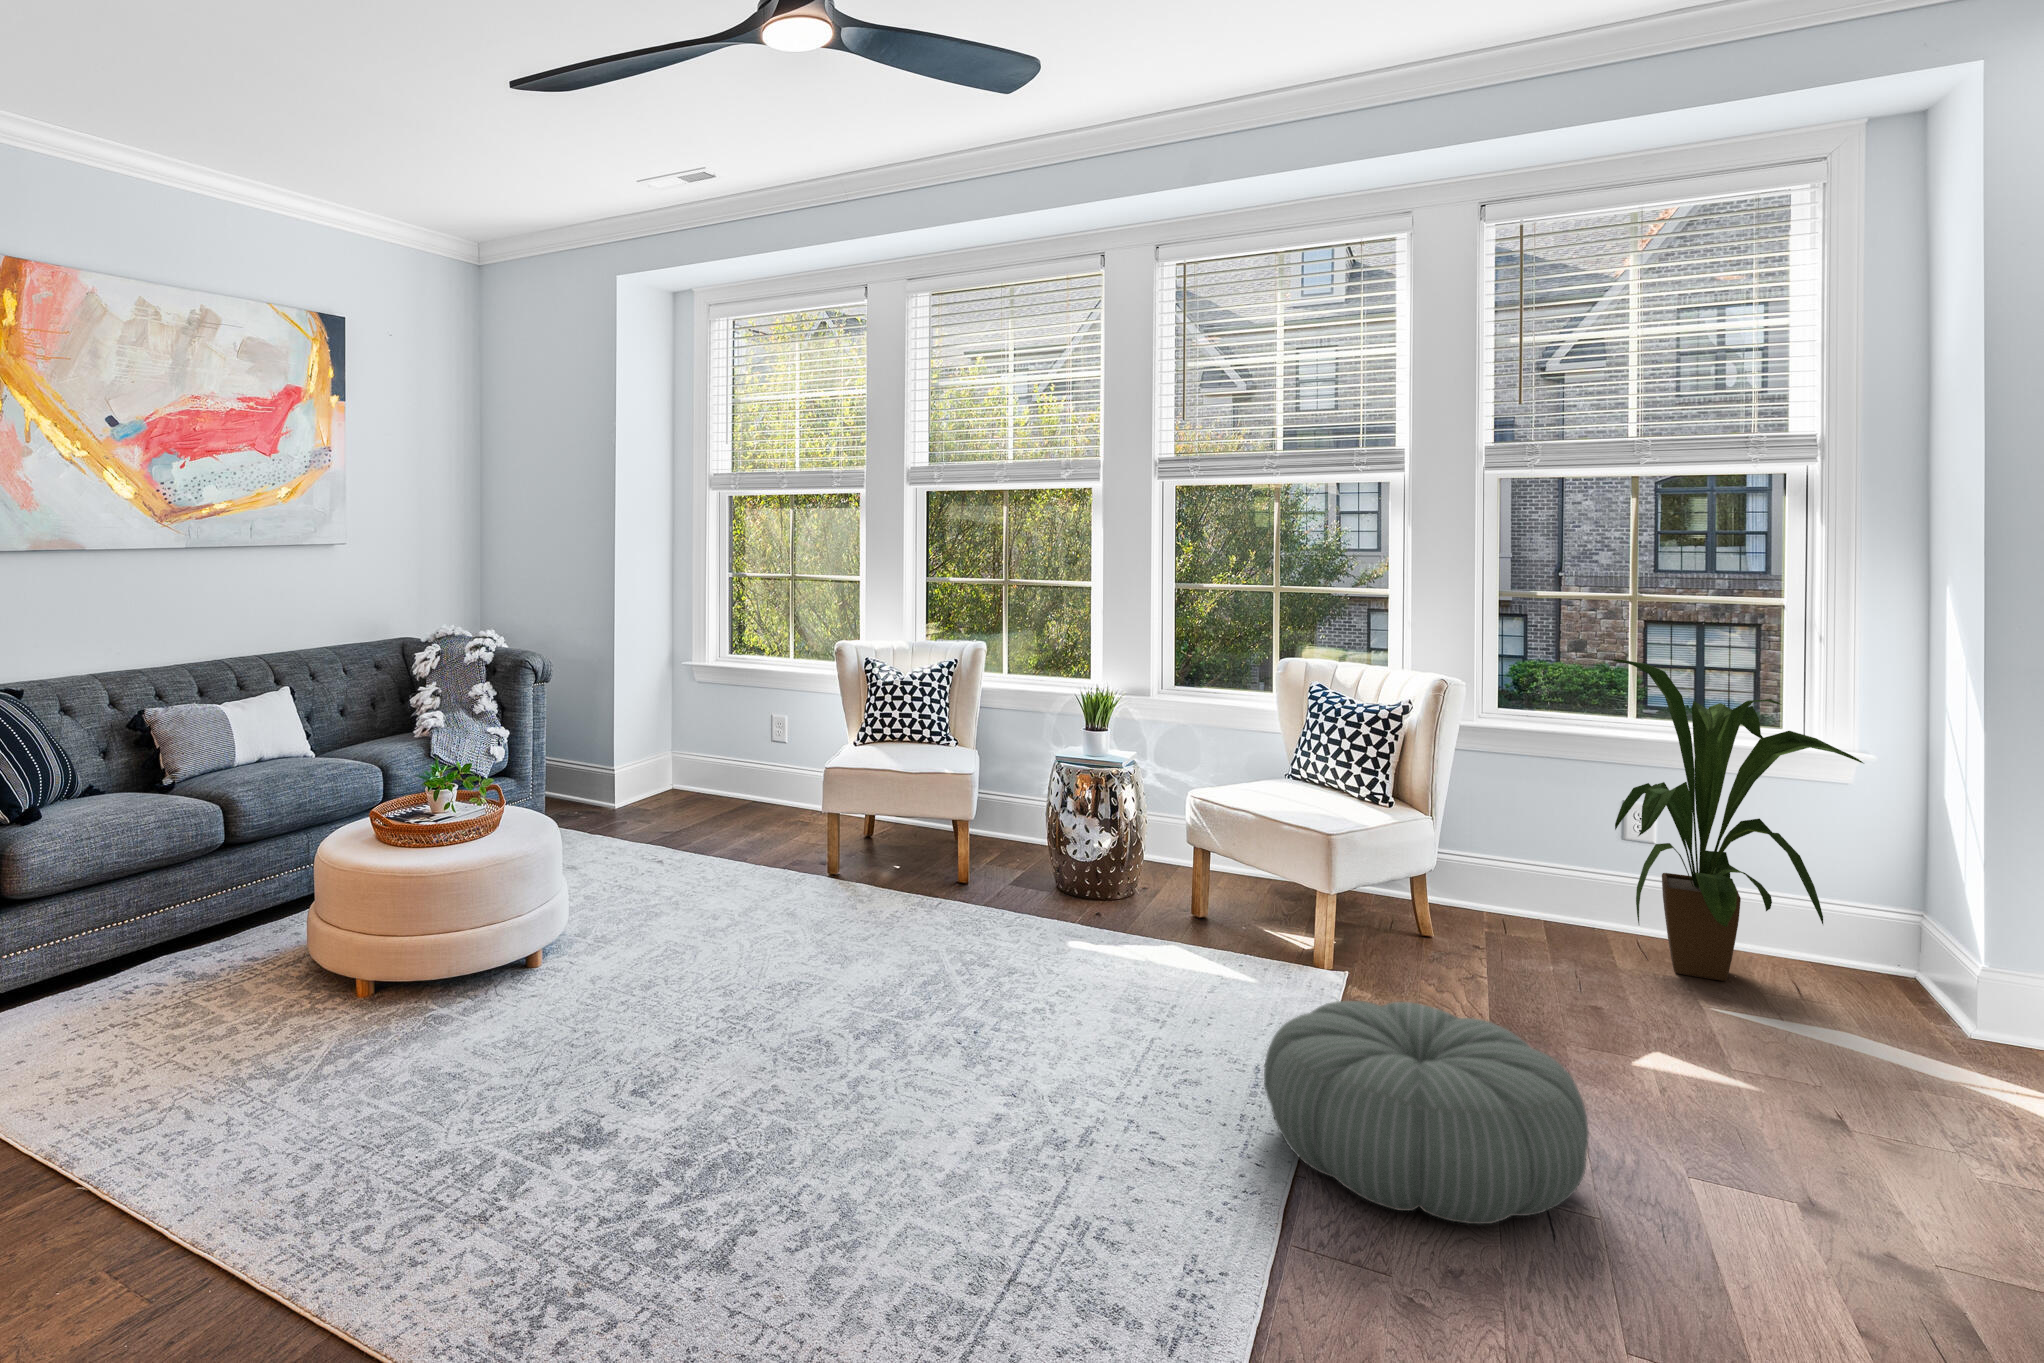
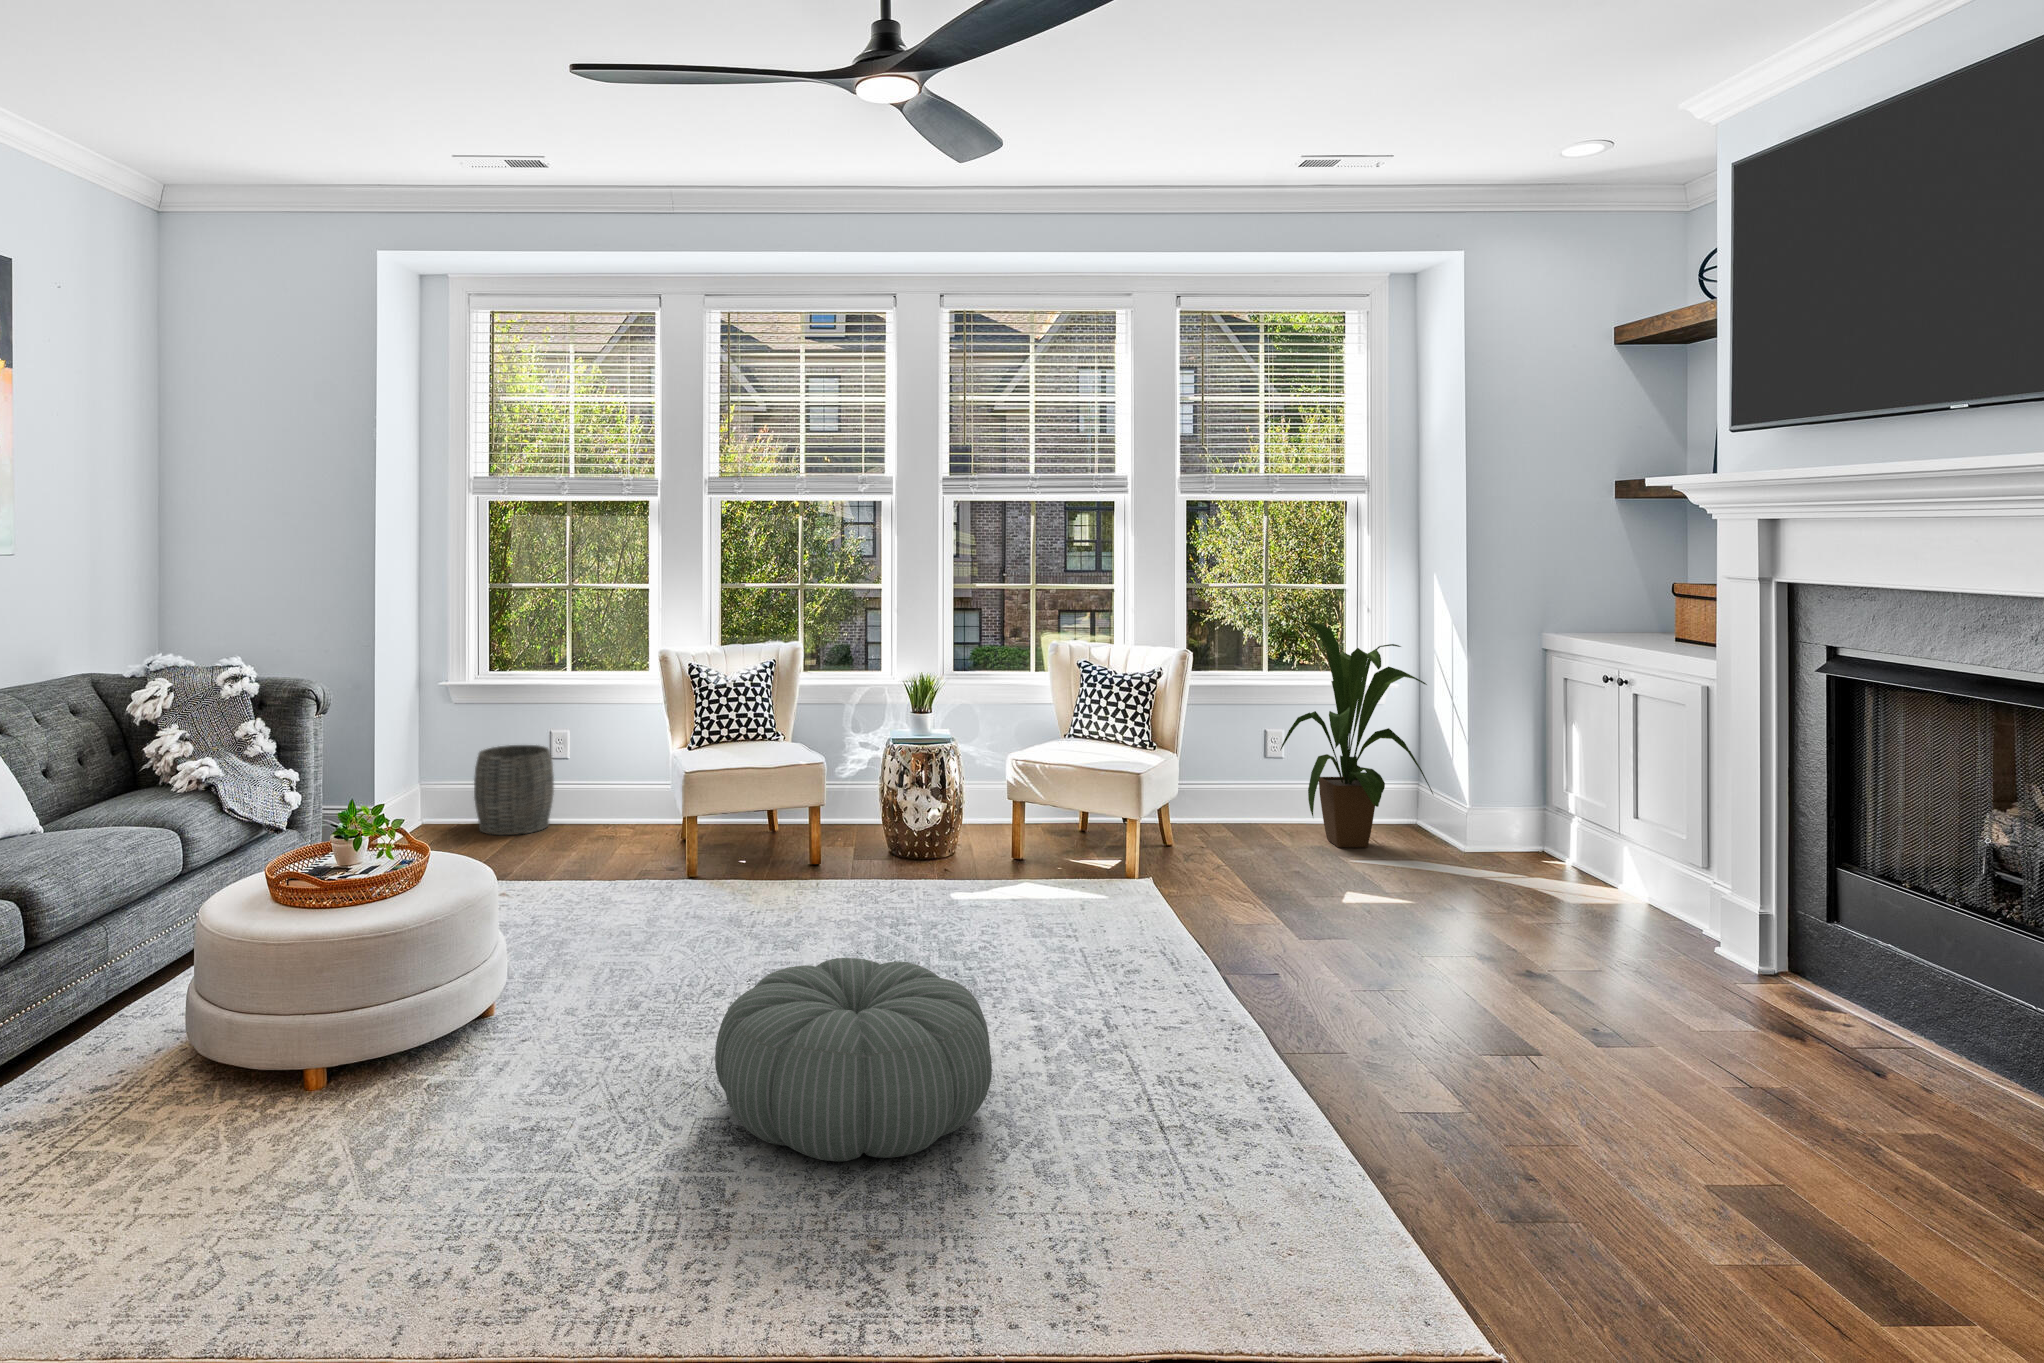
woven basket: none [715,725,785,809] -> present [474,745,554,835]
pouf: present [1264,1001,1589,1224] -> present [715,958,992,1161]

